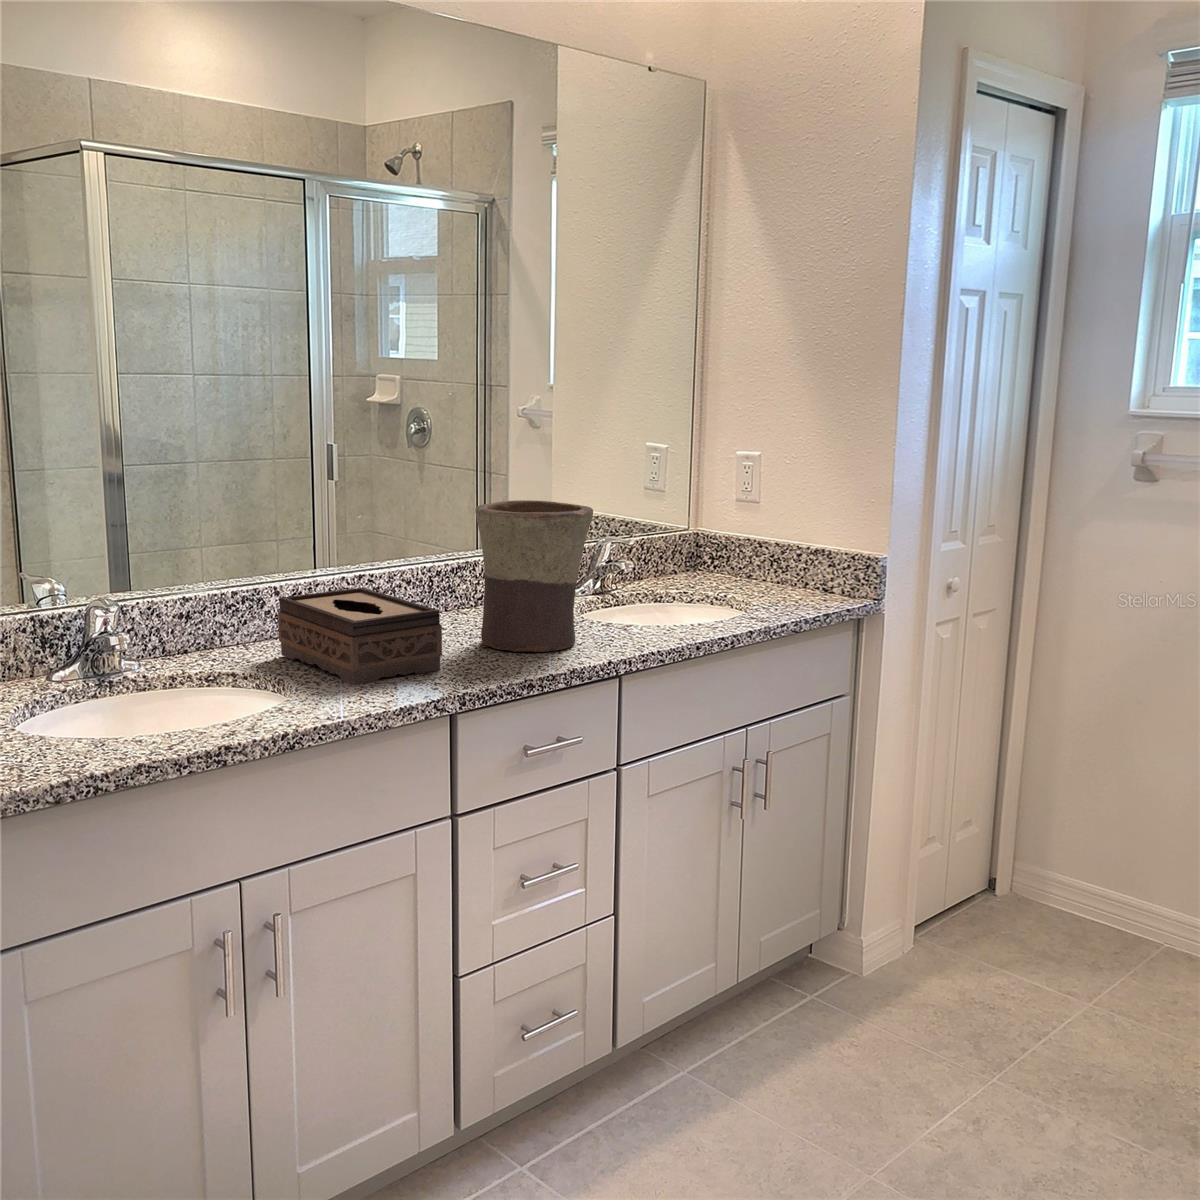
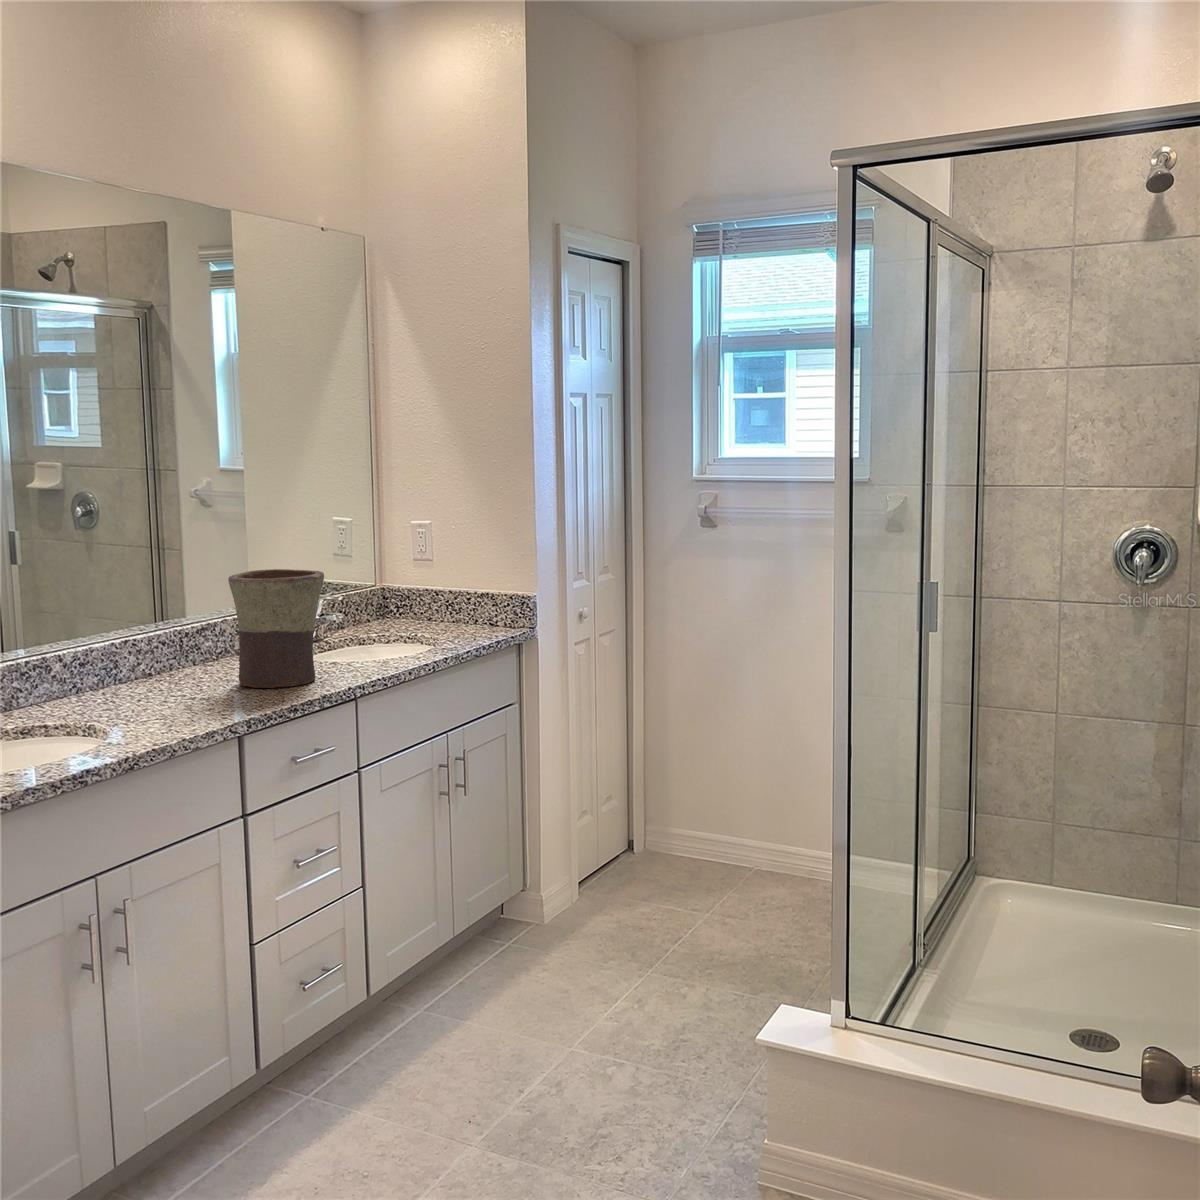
tissue box: present [278,588,442,685] -> none [72,649,220,722]

